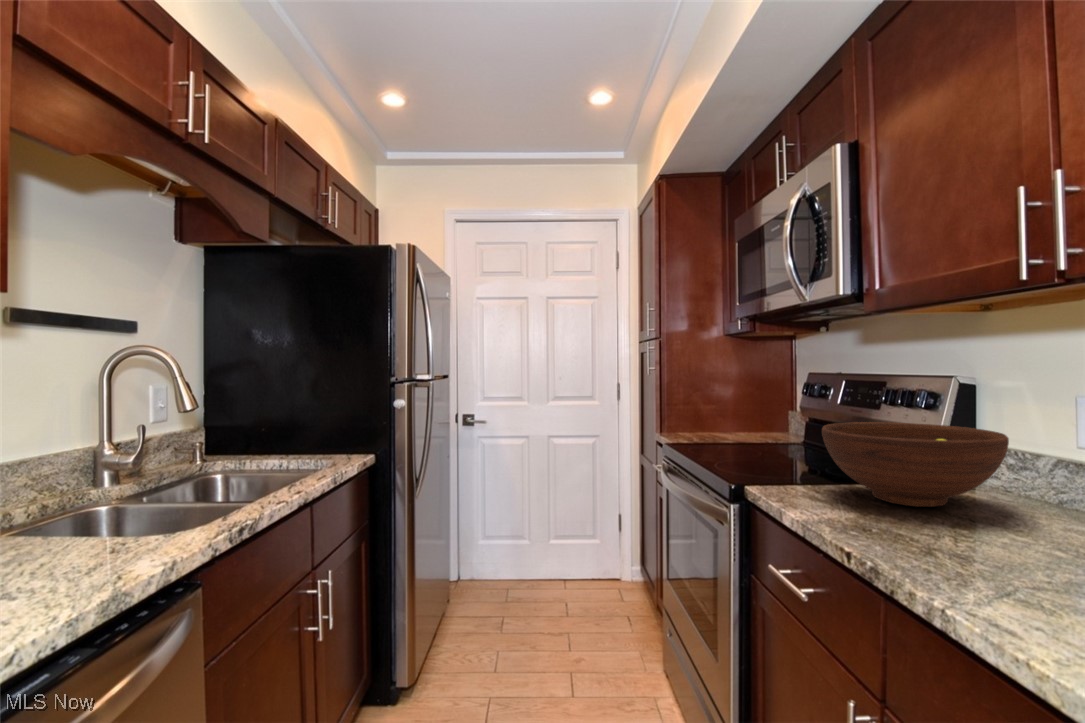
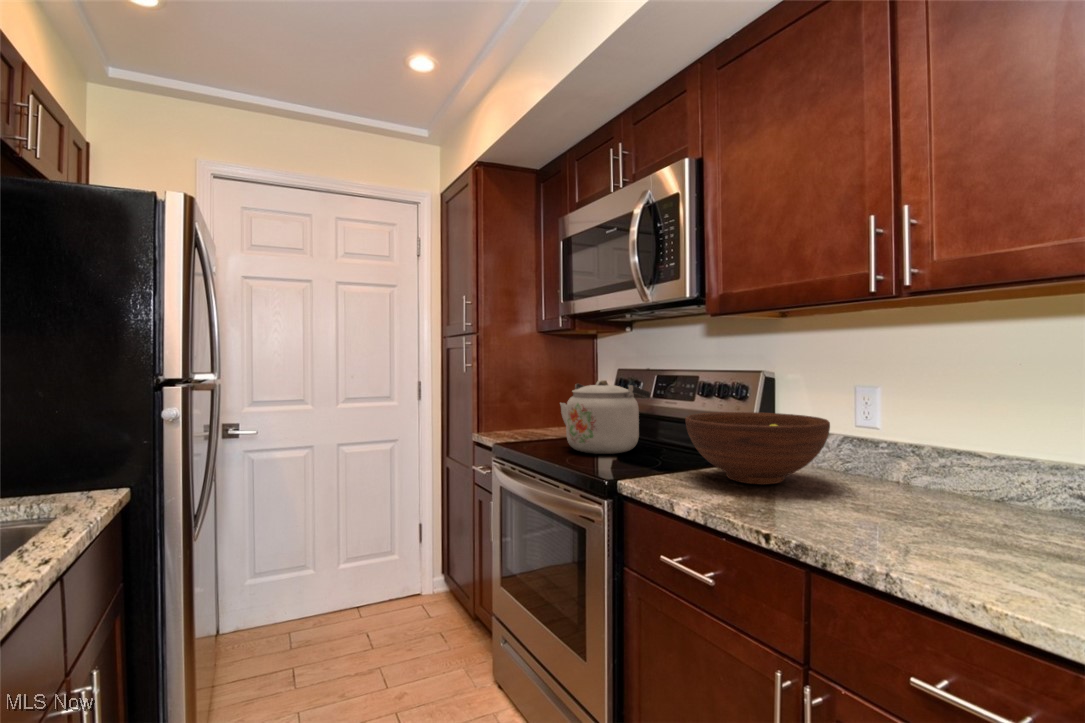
kettle: none [725,384,822,461] -> present [560,380,650,454]

